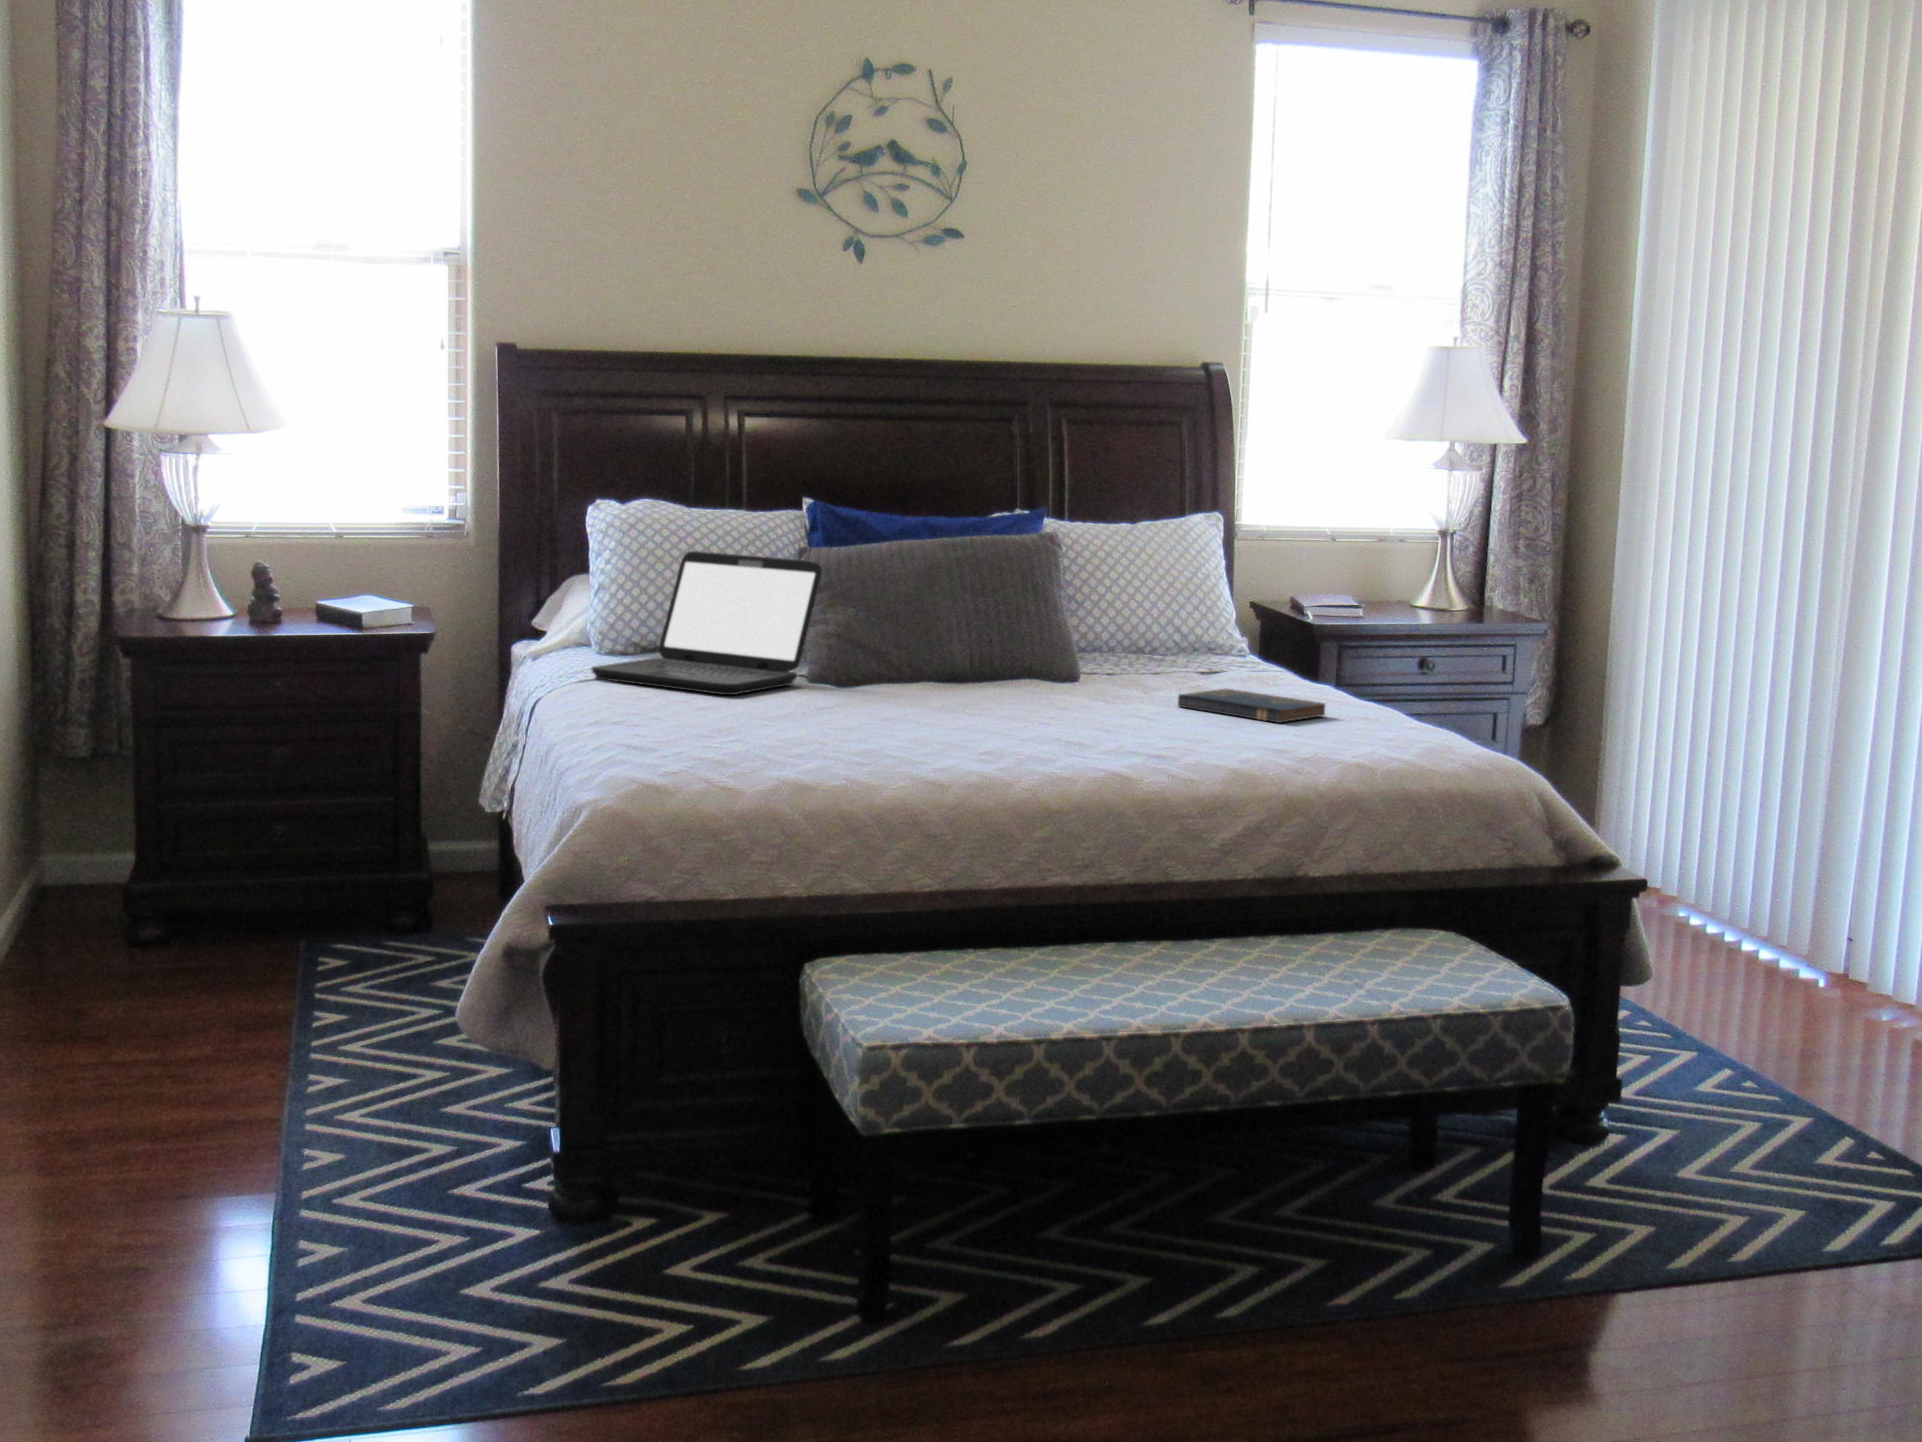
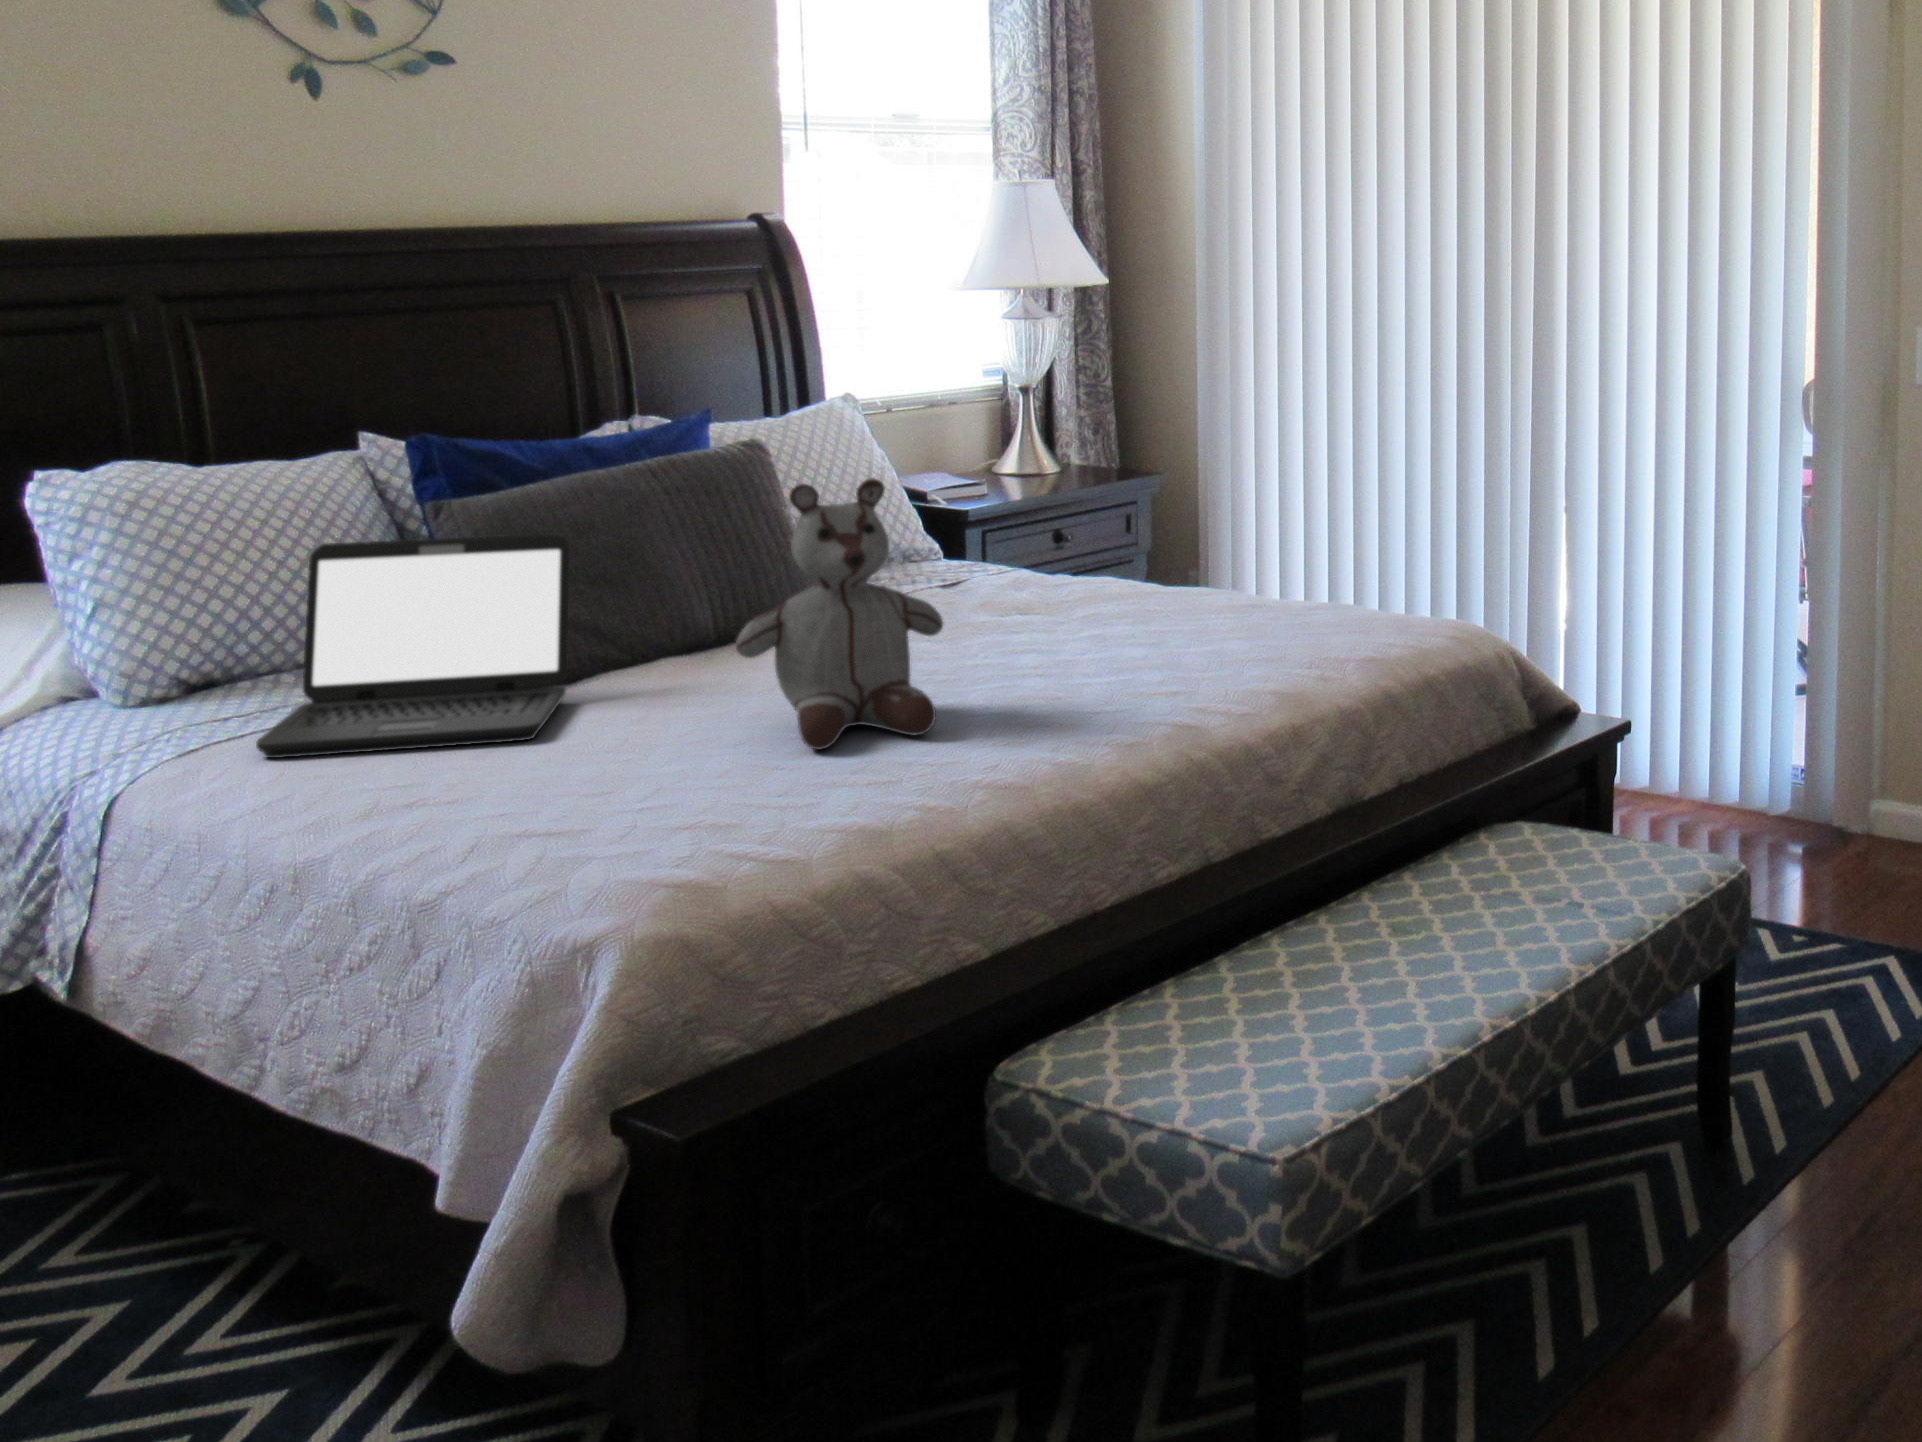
stuffed bear: none [842,523,1002,734] -> present [736,478,943,750]
hardcover book: present [1178,689,1325,723] -> none [1026,598,1176,631]

